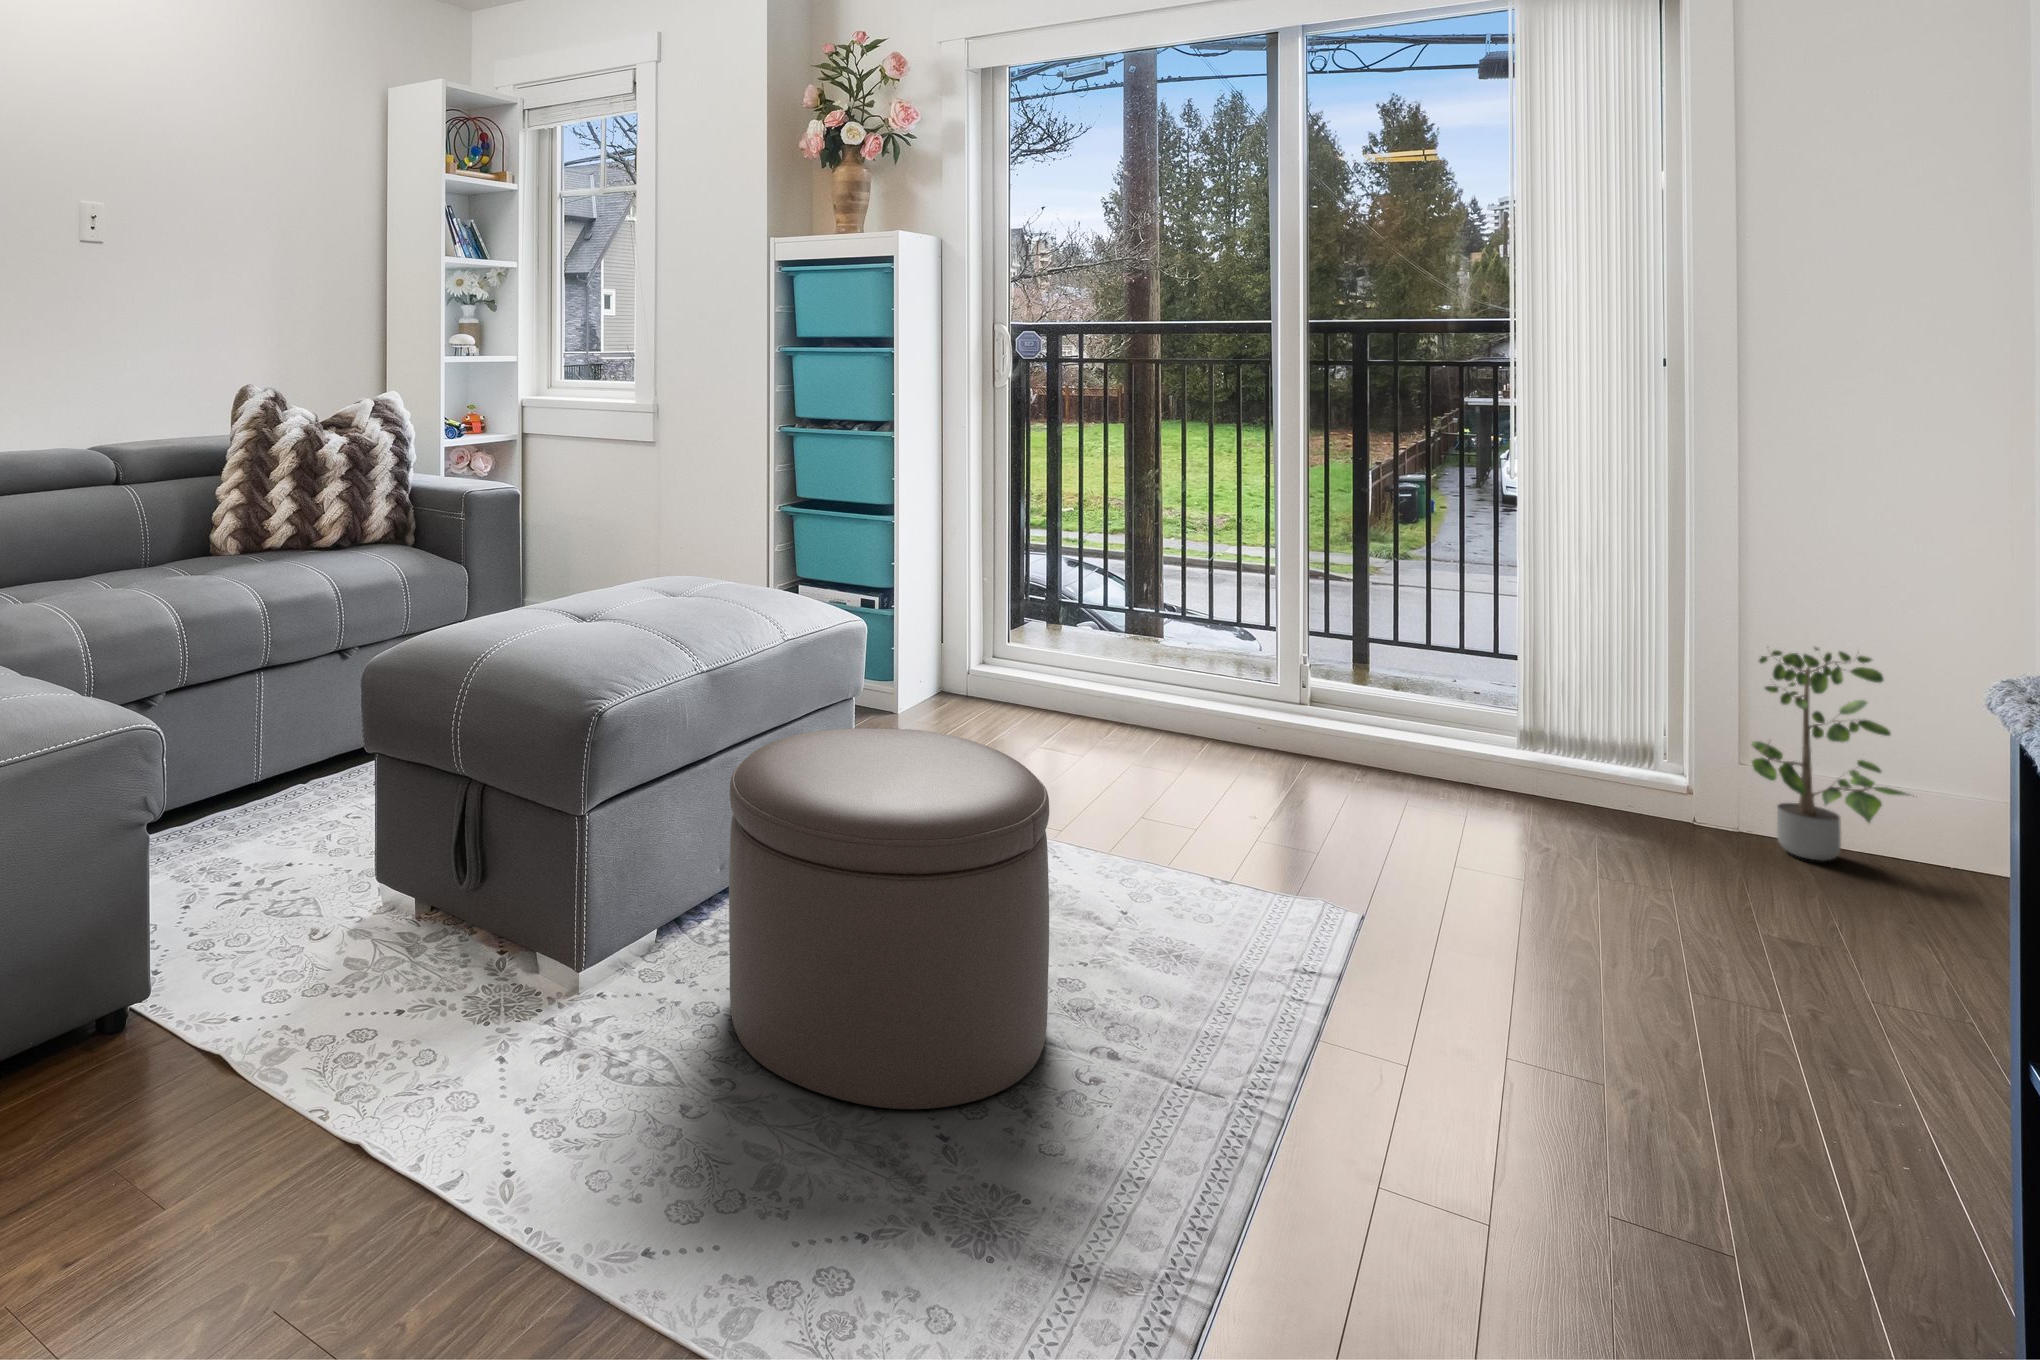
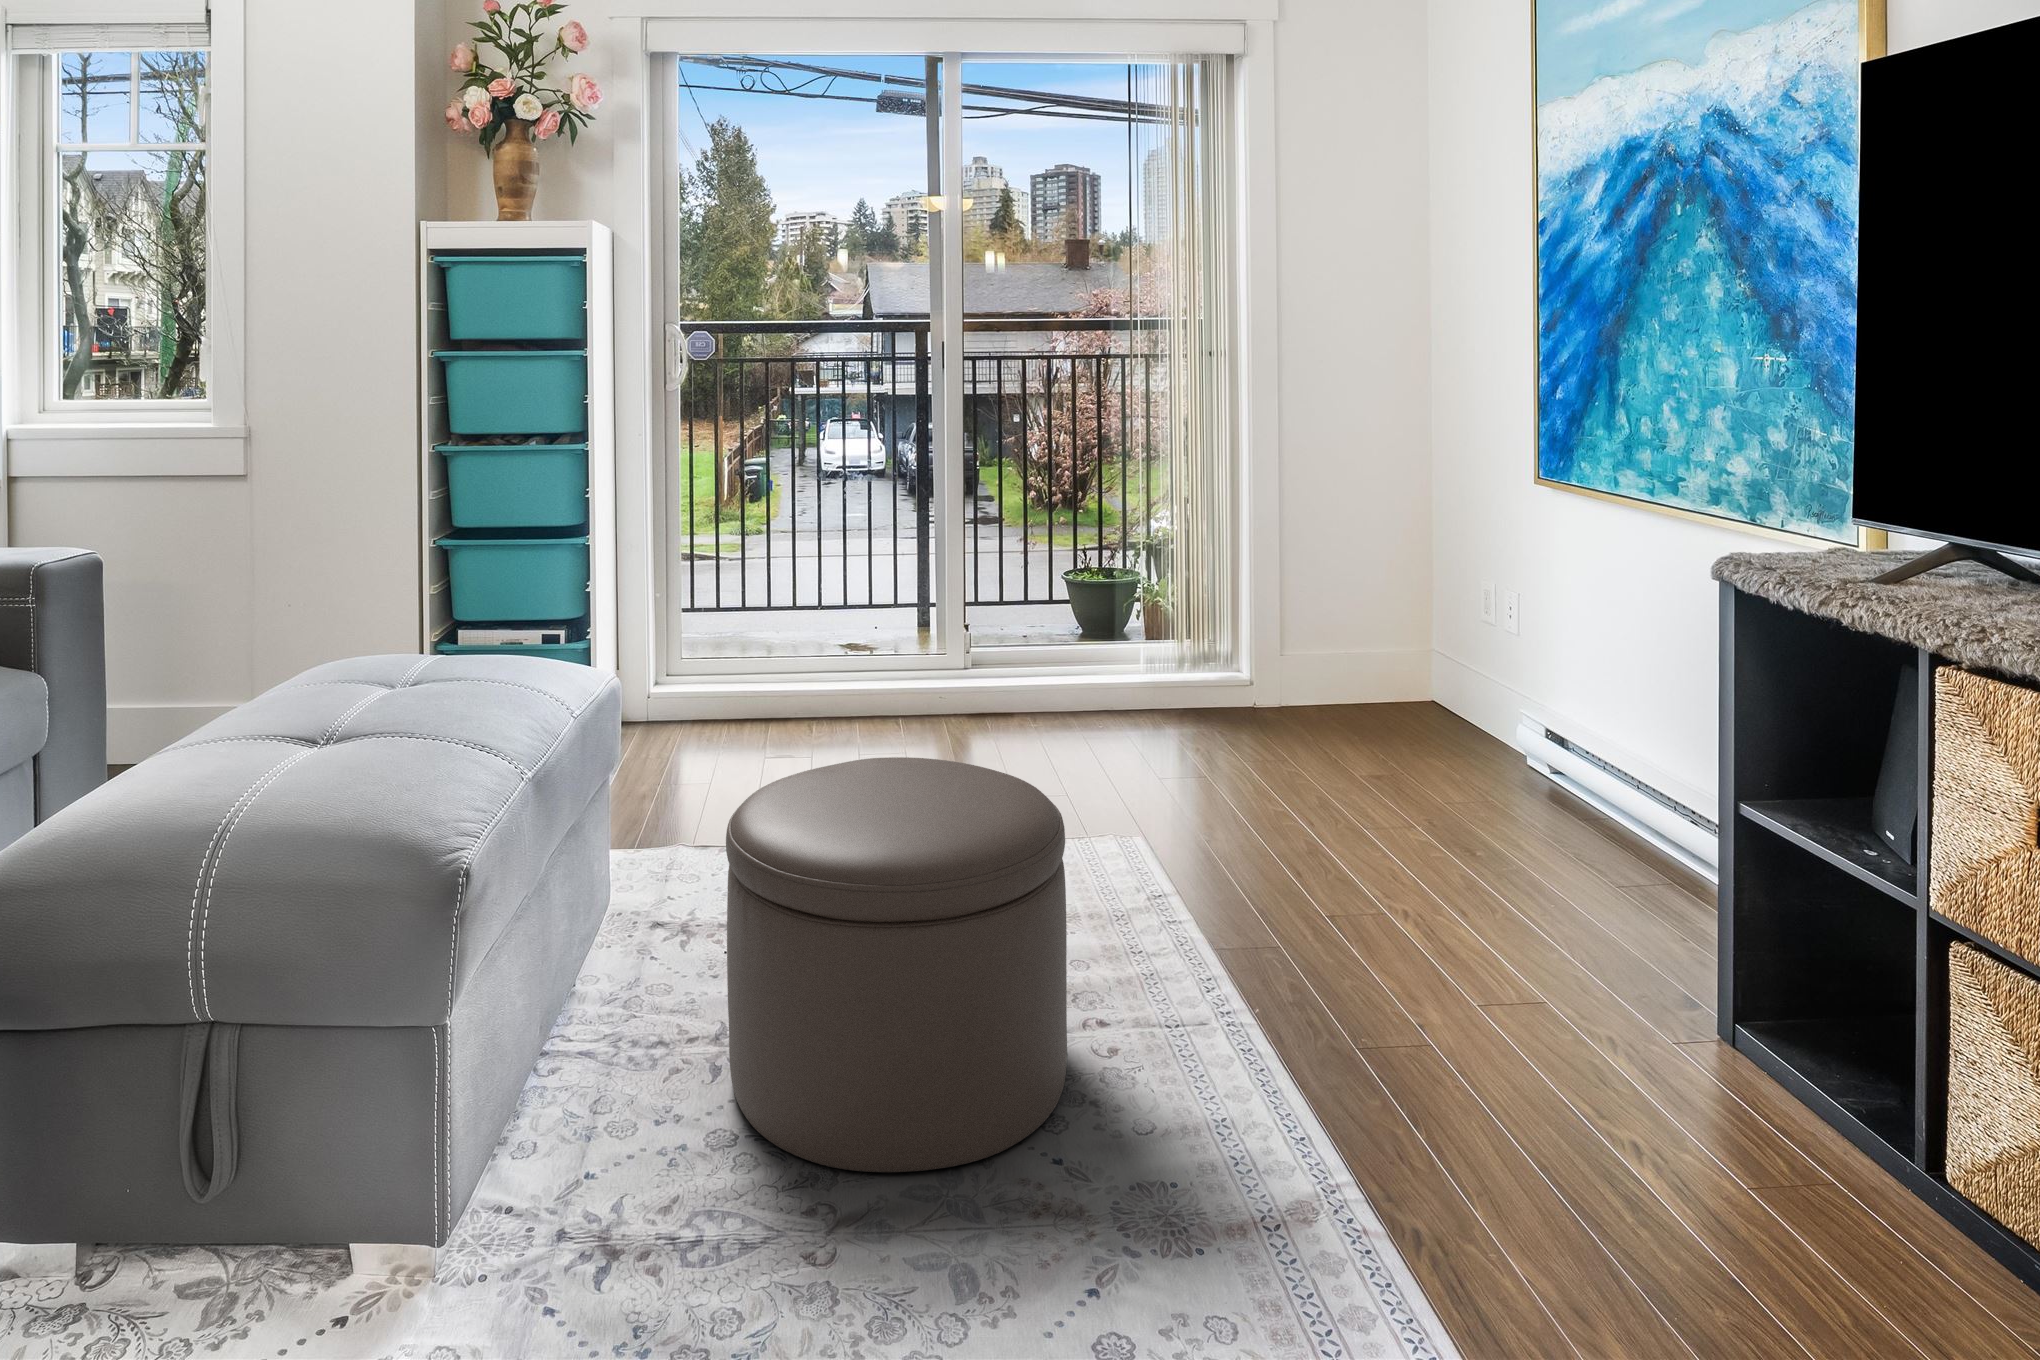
potted plant: present [1752,647,1914,861] -> none [1296,561,1395,723]

